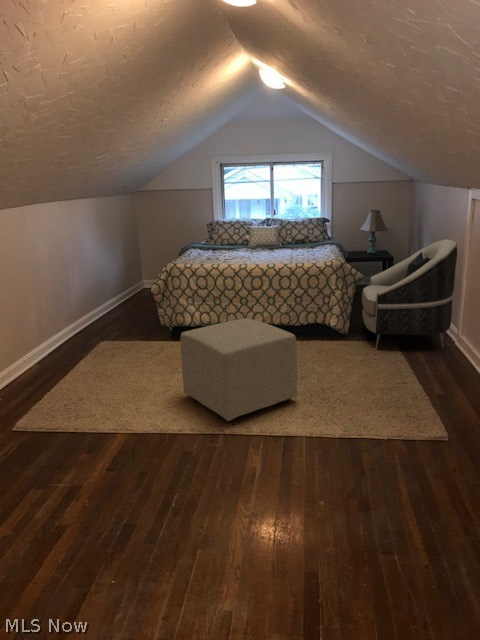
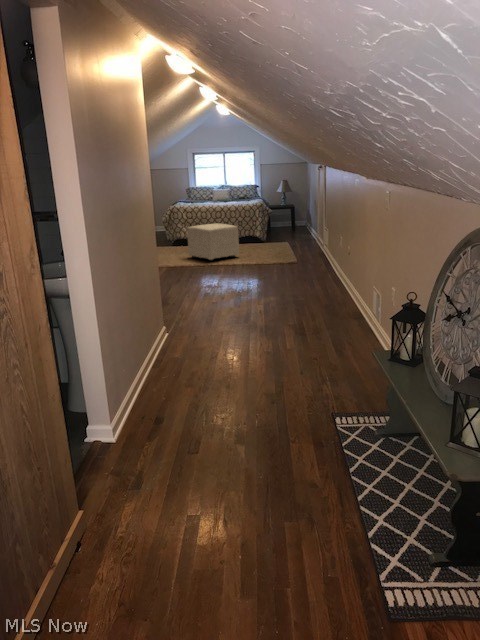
armchair: present [362,239,457,349] -> none [273,181,316,245]

